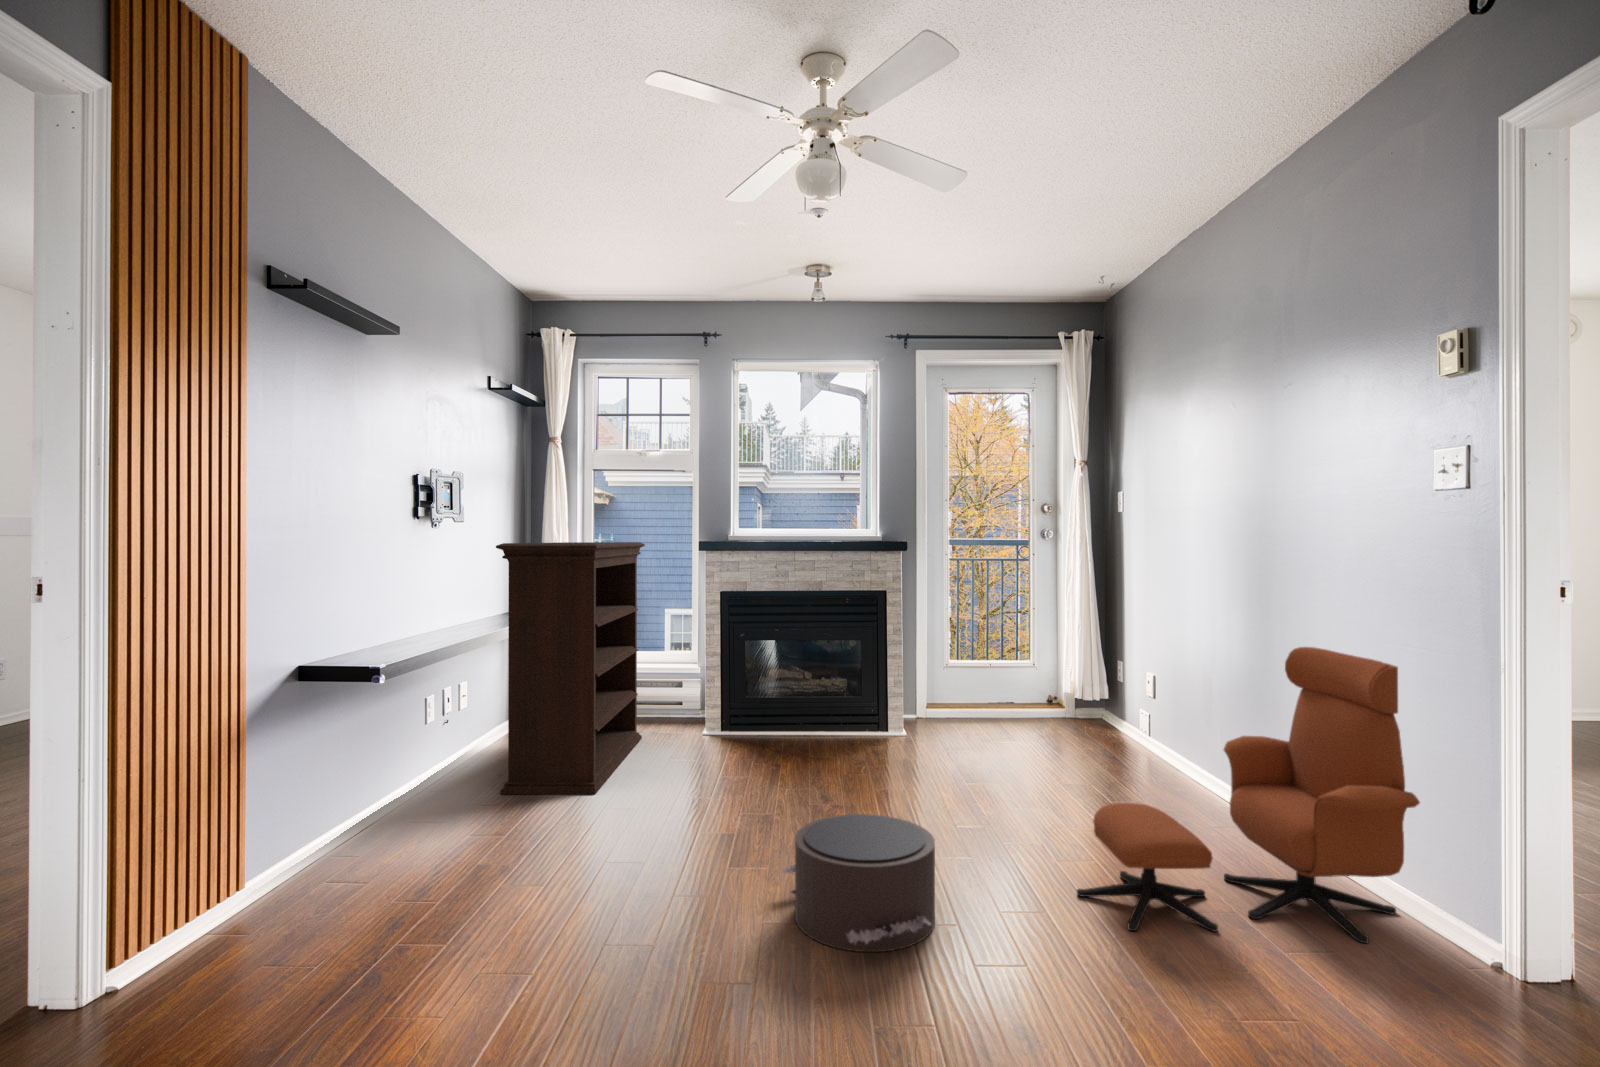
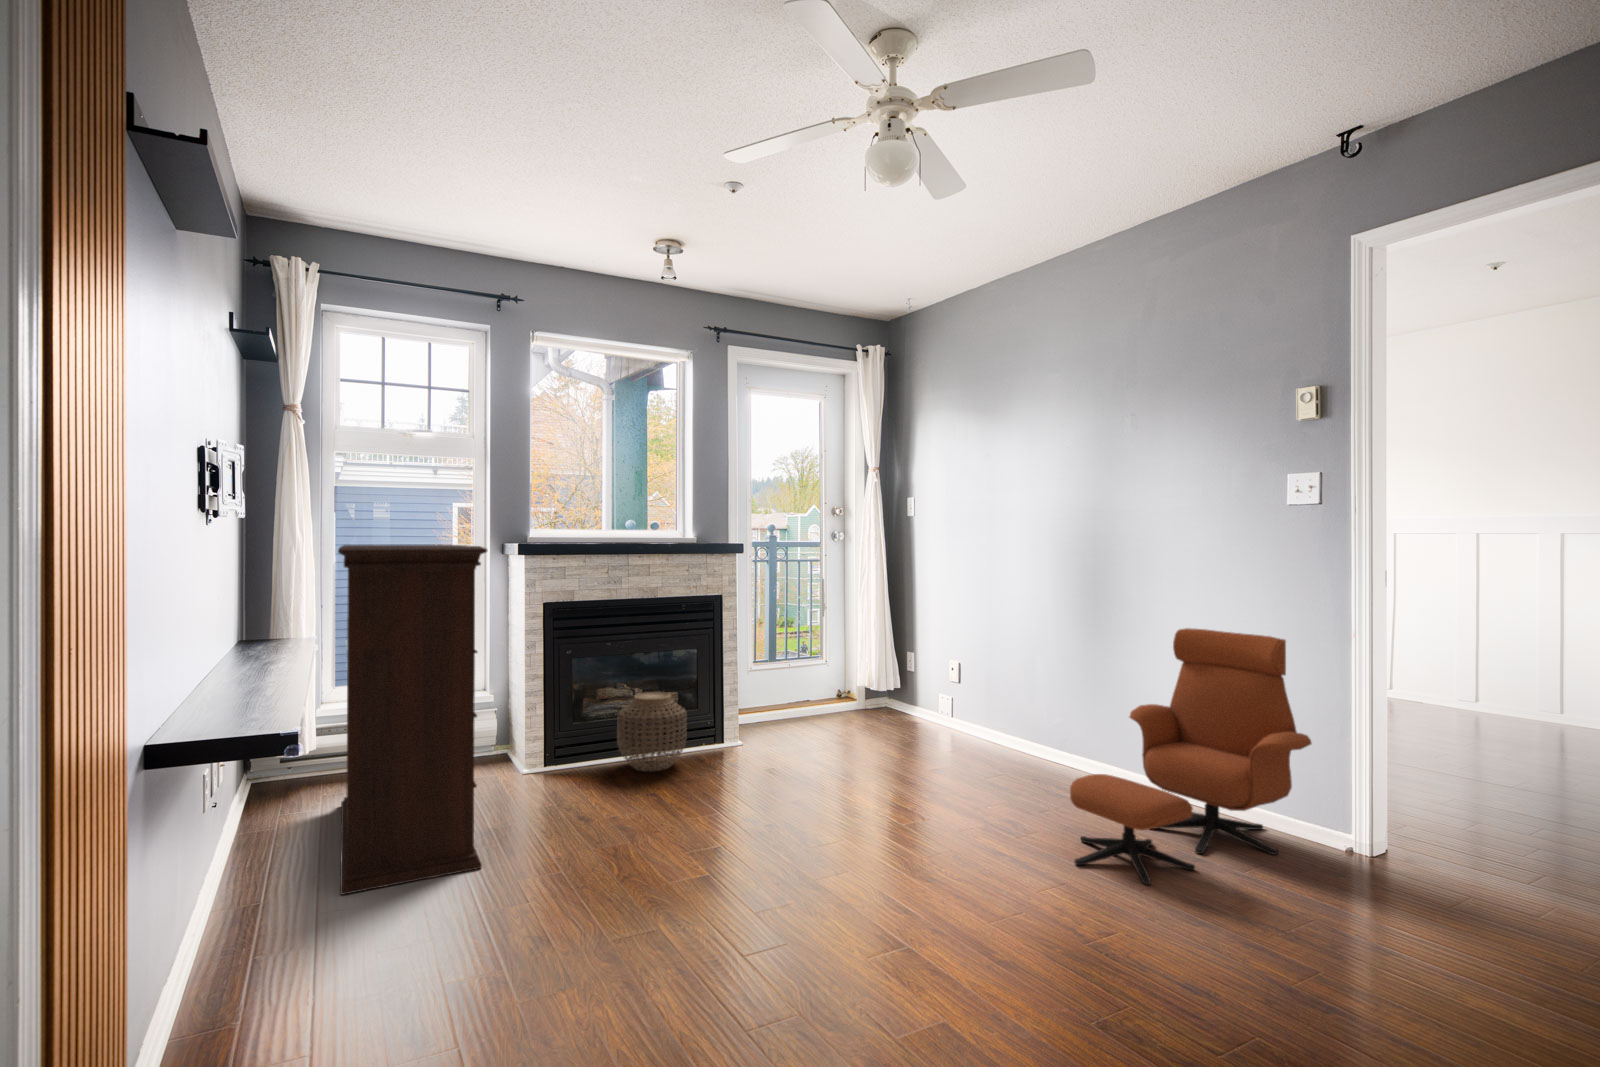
woven basket: none [773,676,835,747] -> present [617,692,687,771]
pouf: present [782,814,935,952] -> none [846,824,1044,968]

